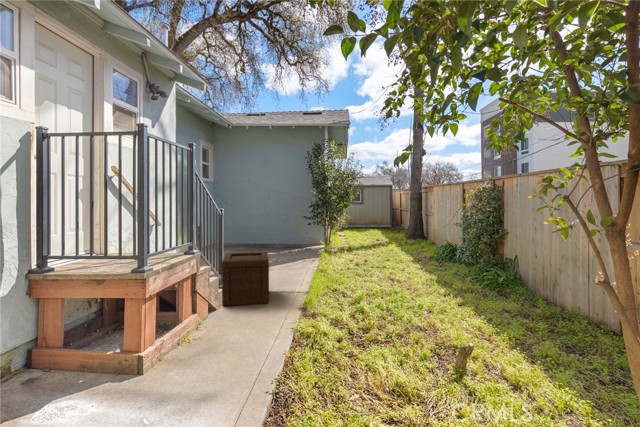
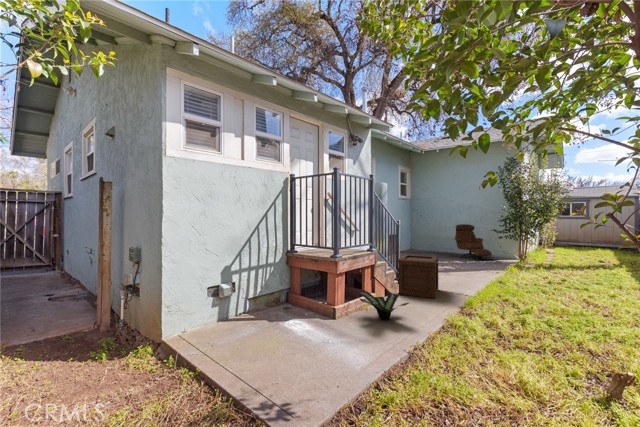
lounge chair: none [265,212,302,250] -> present [455,224,492,261]
potted plant: none [176,309,255,351] -> present [357,290,409,320]

